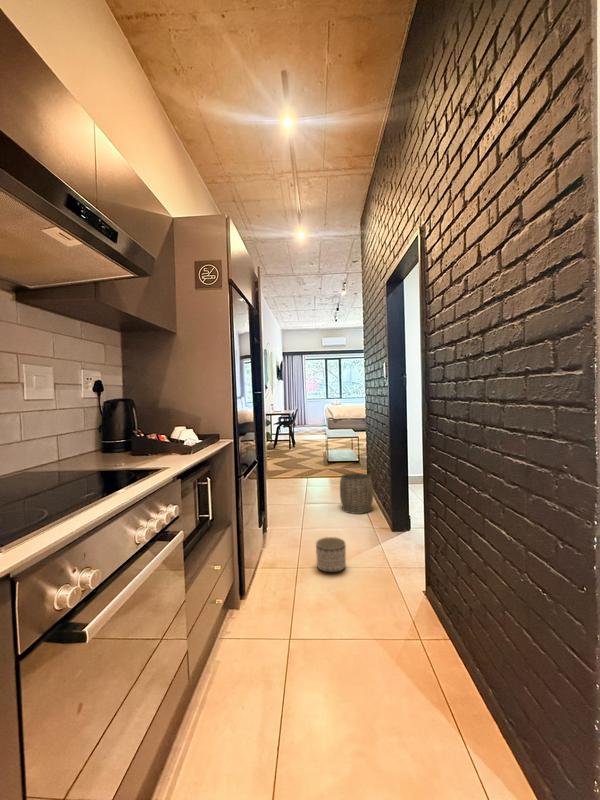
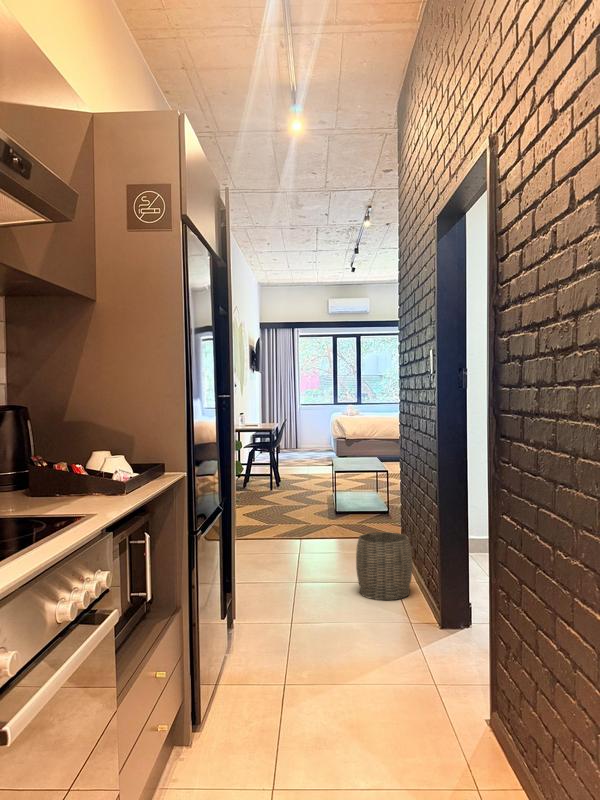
planter: present [316,537,346,572] -> none [316,635,364,692]

